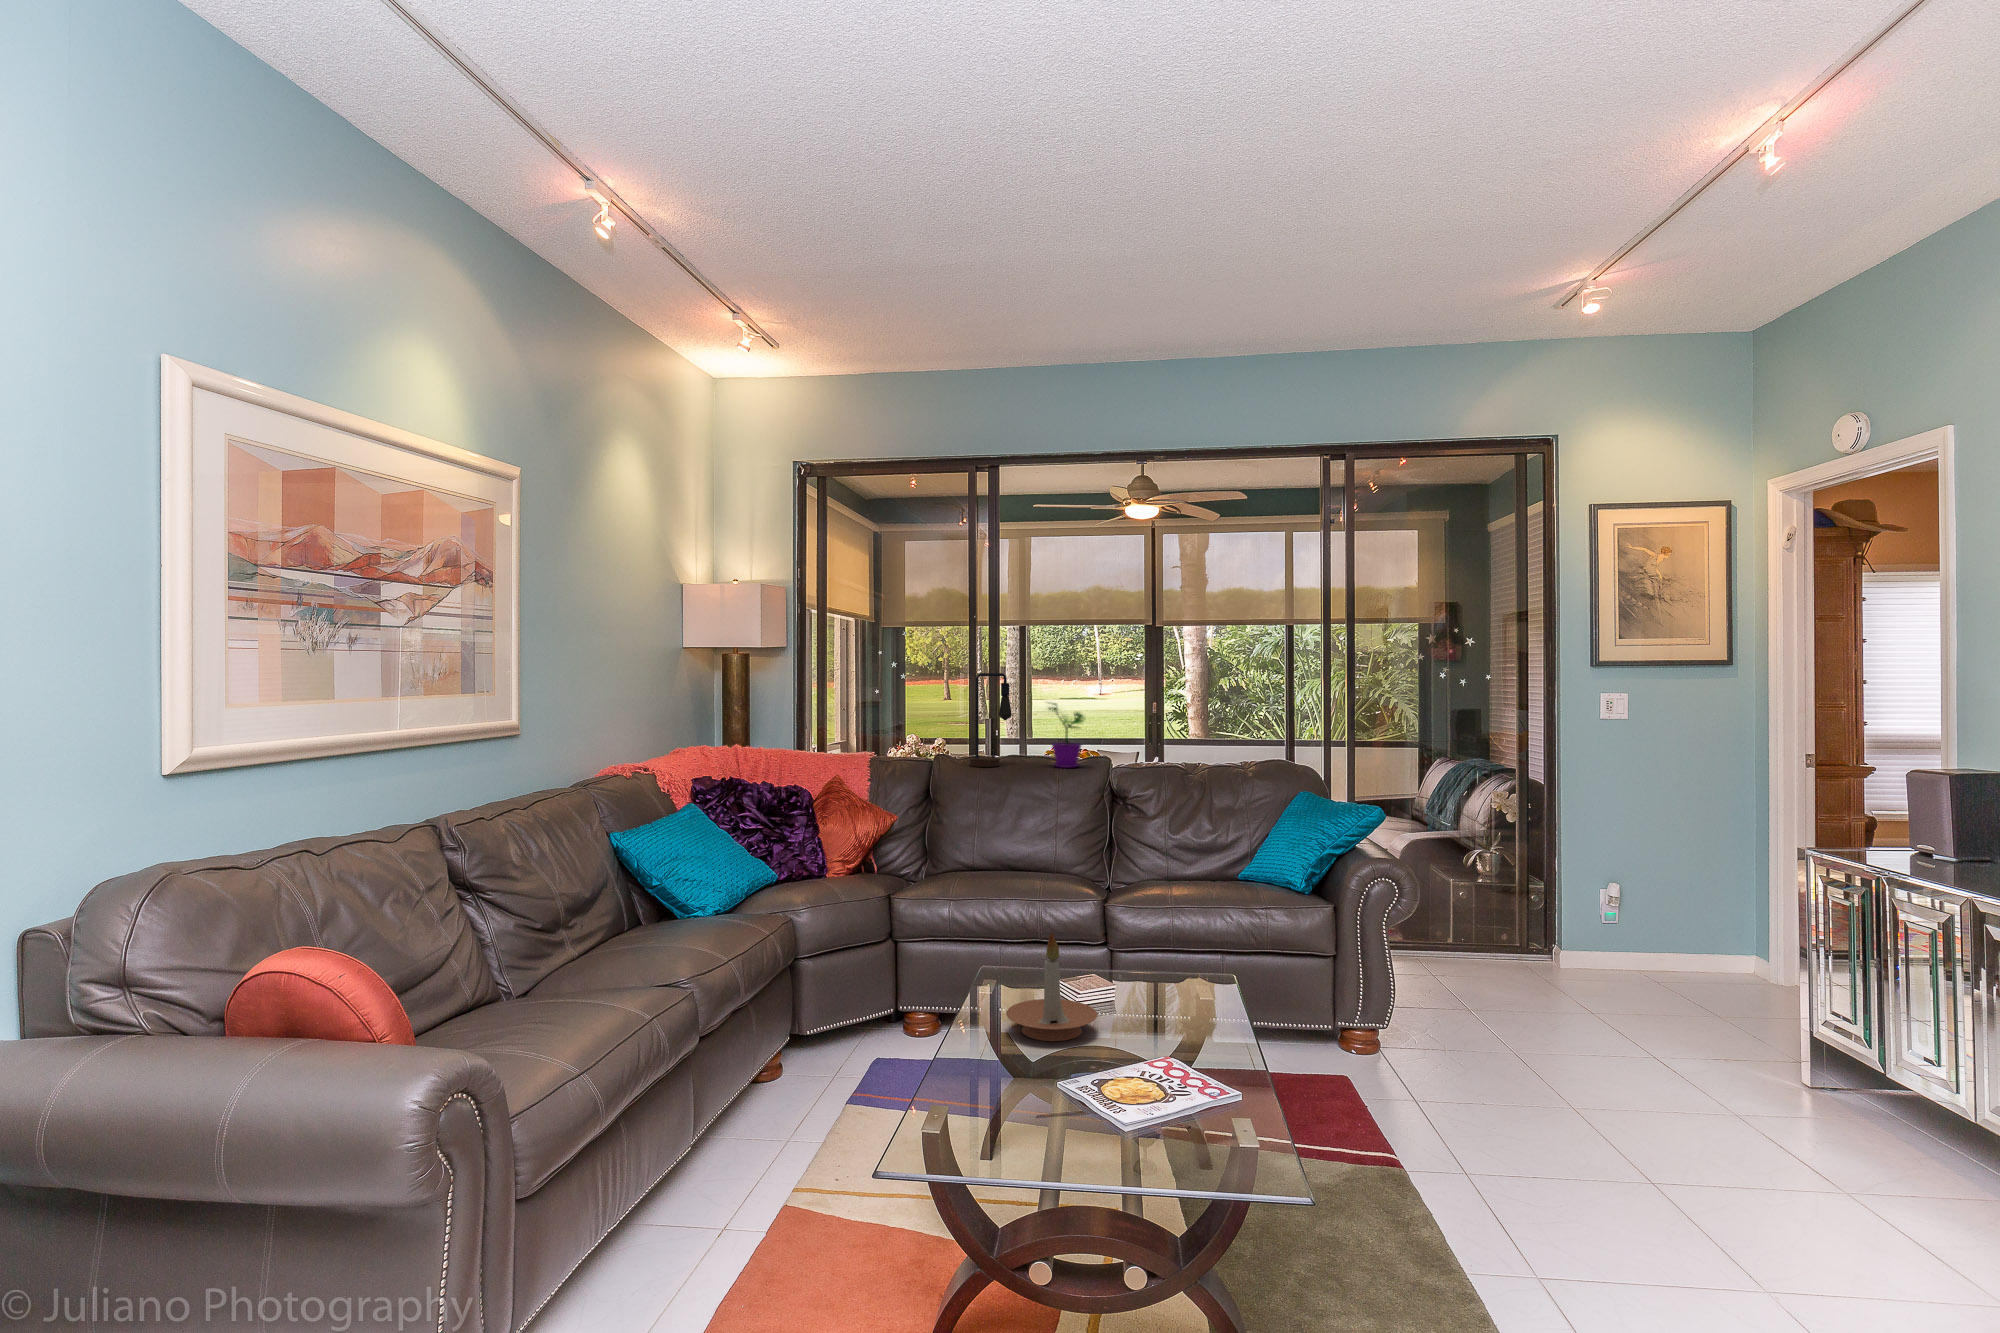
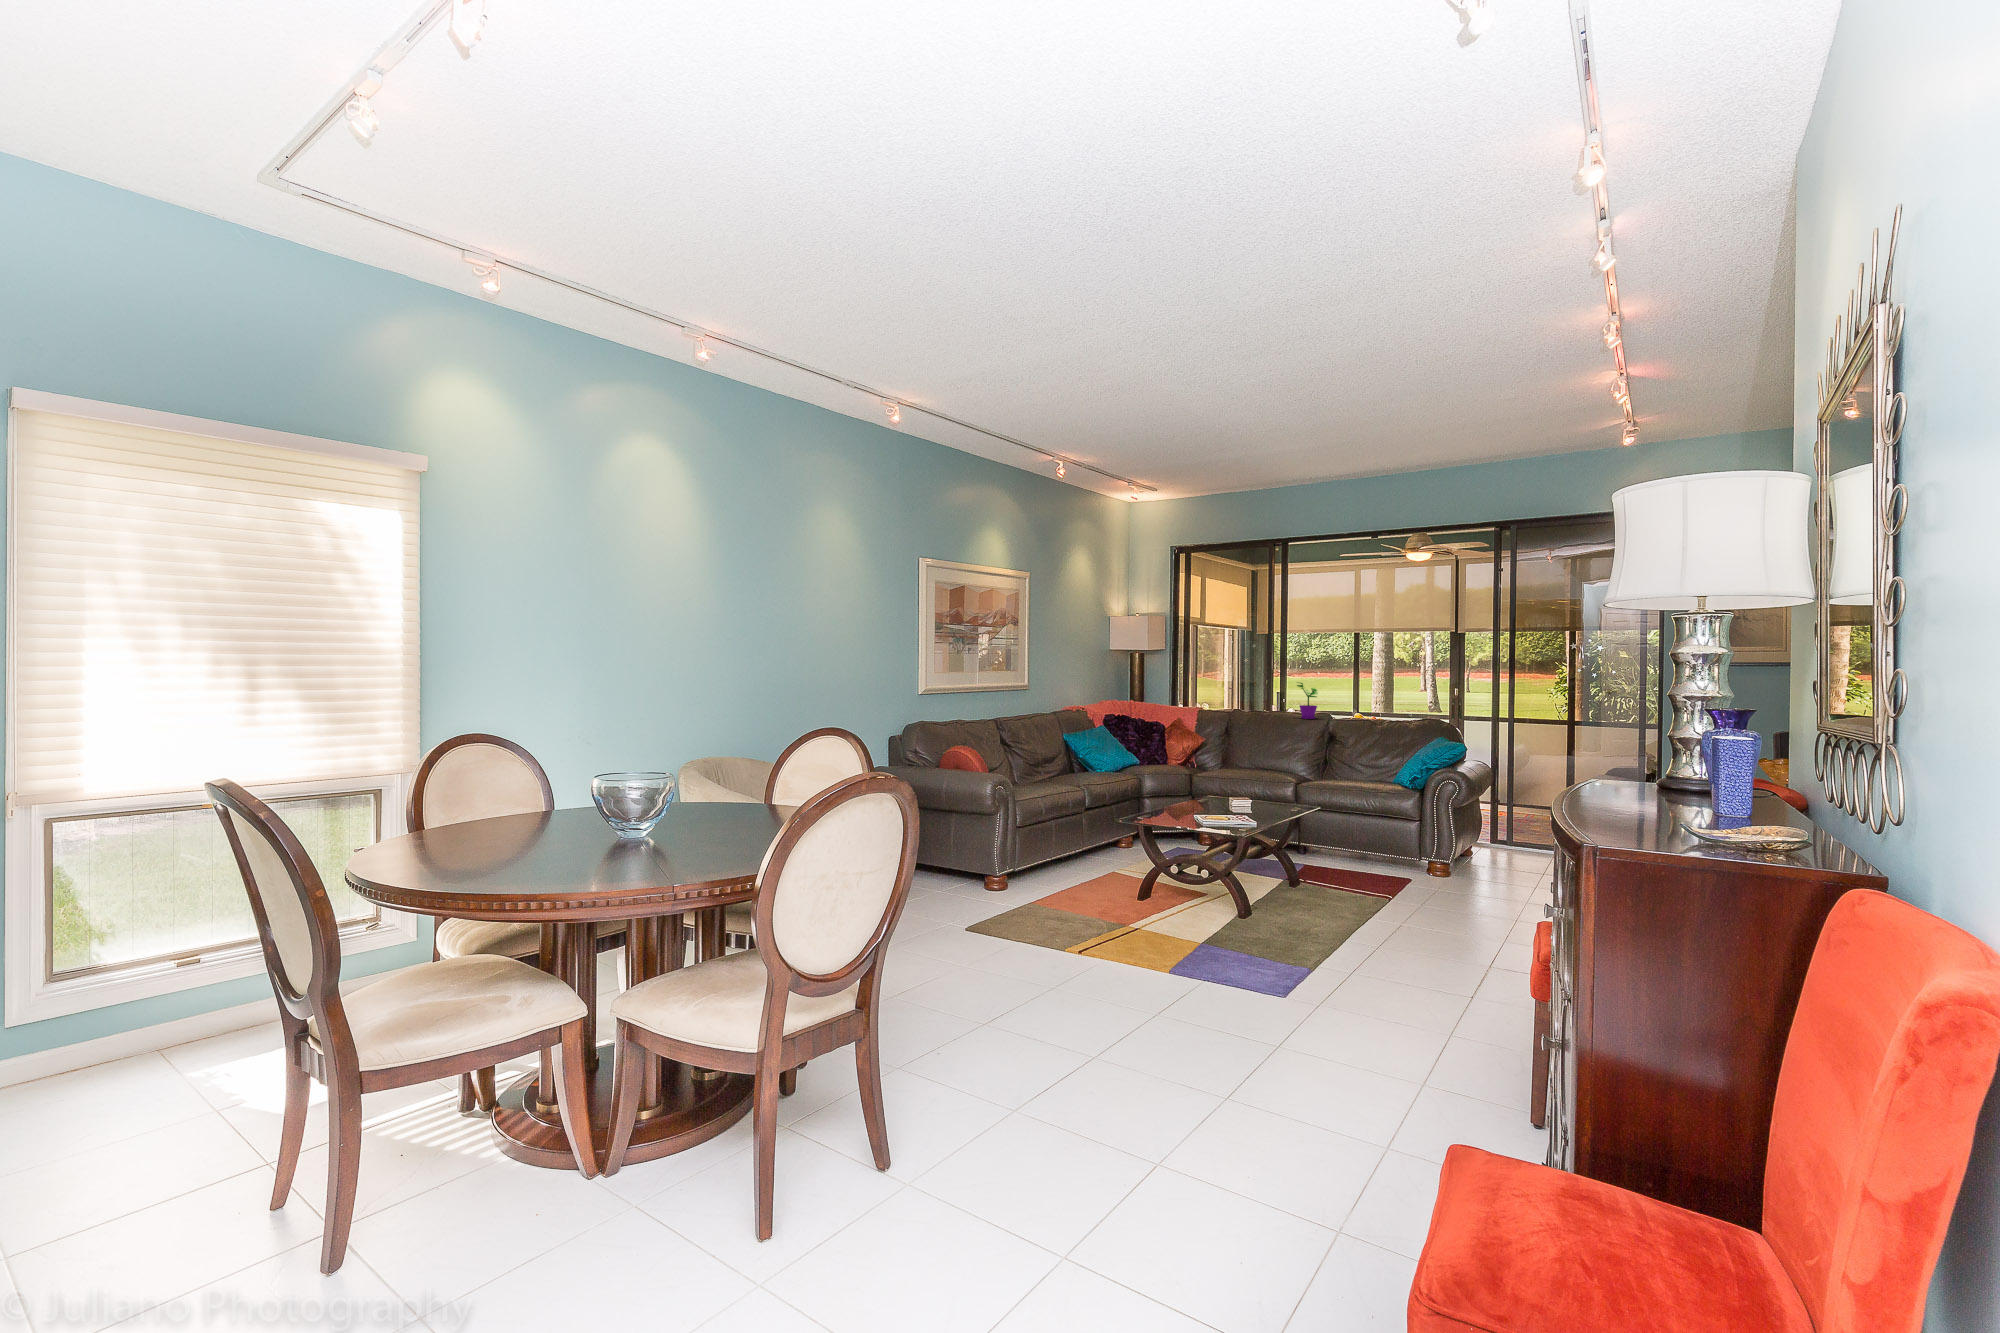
table lamp: present [970,673,1012,767] -> none [1253,665,1278,717]
candle holder: present [1006,932,1098,1041] -> none [1207,774,1246,818]

